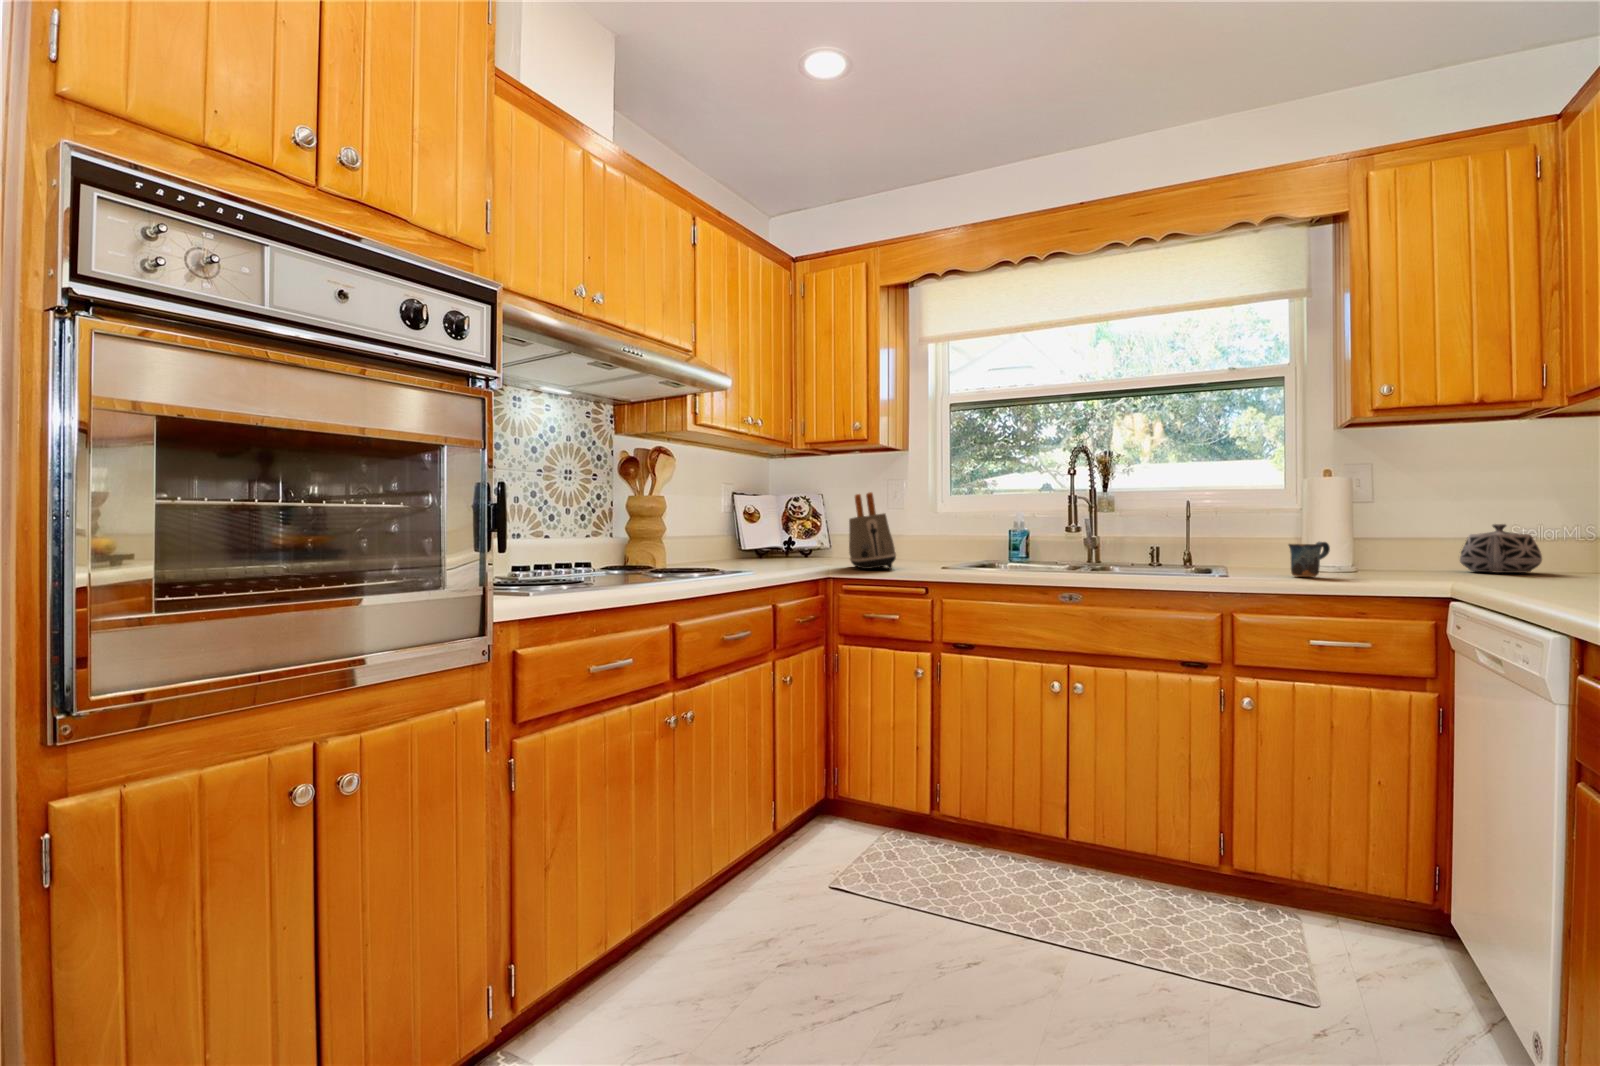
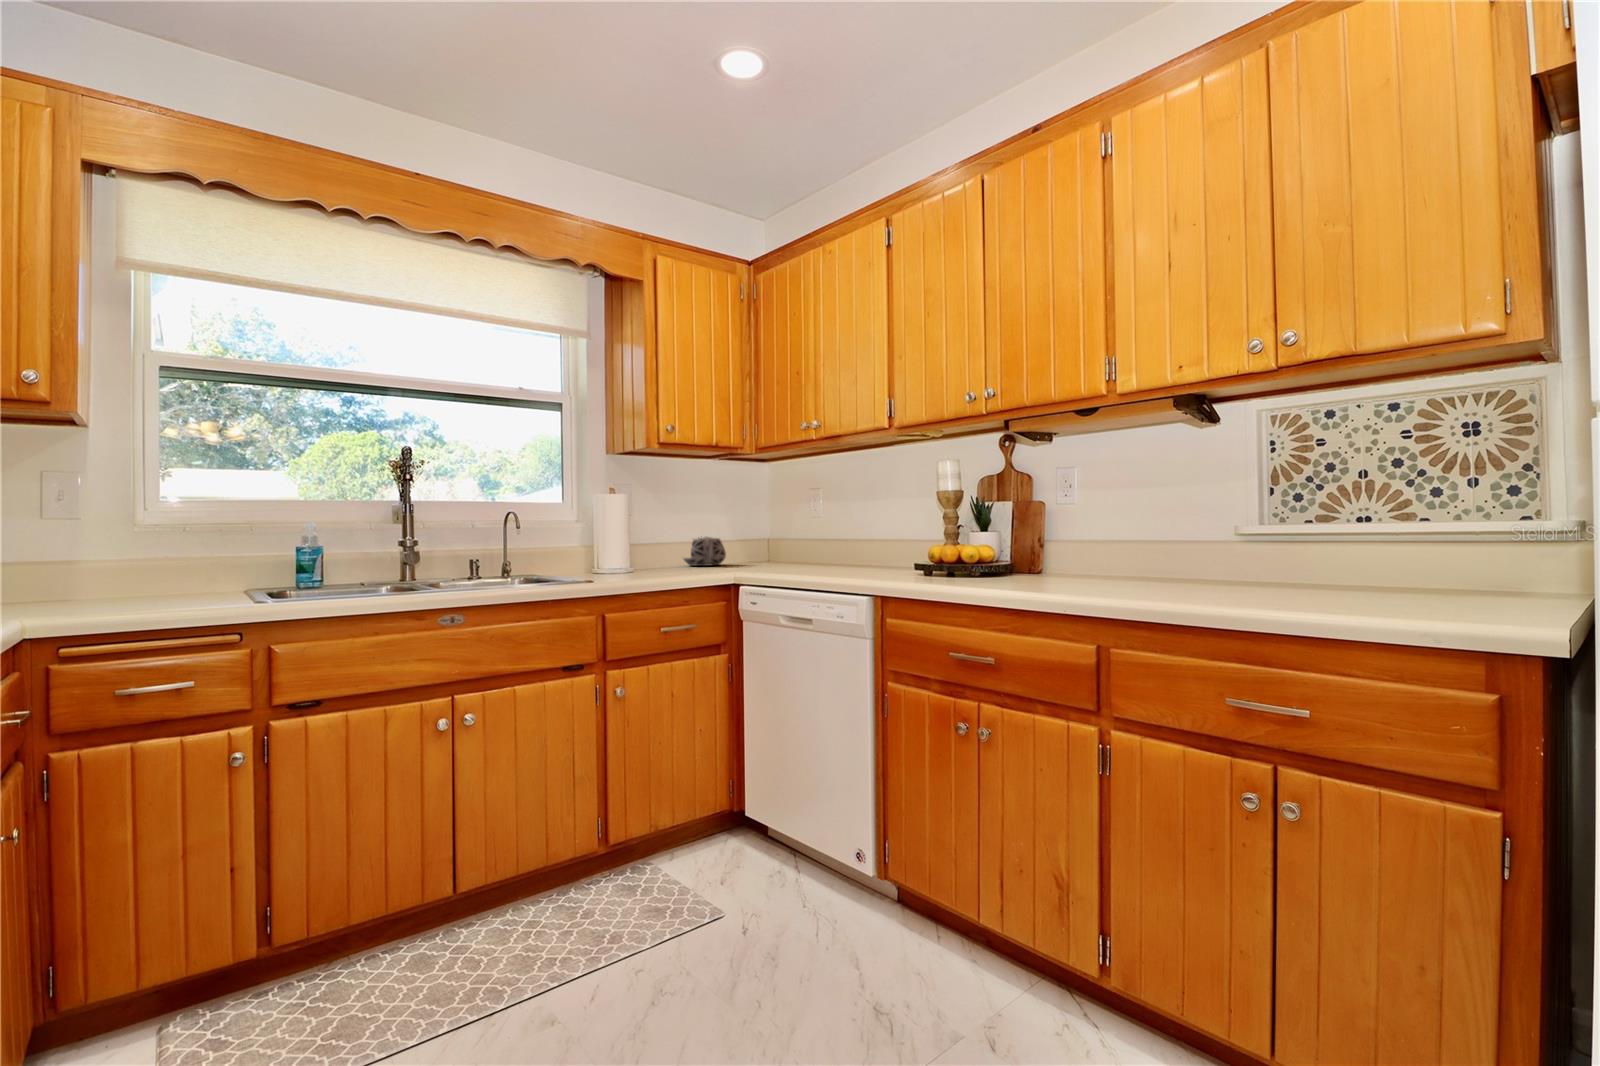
toaster: present [849,492,896,569] -> none [59,492,196,615]
mug: present [1289,542,1330,577] -> none [624,547,650,578]

